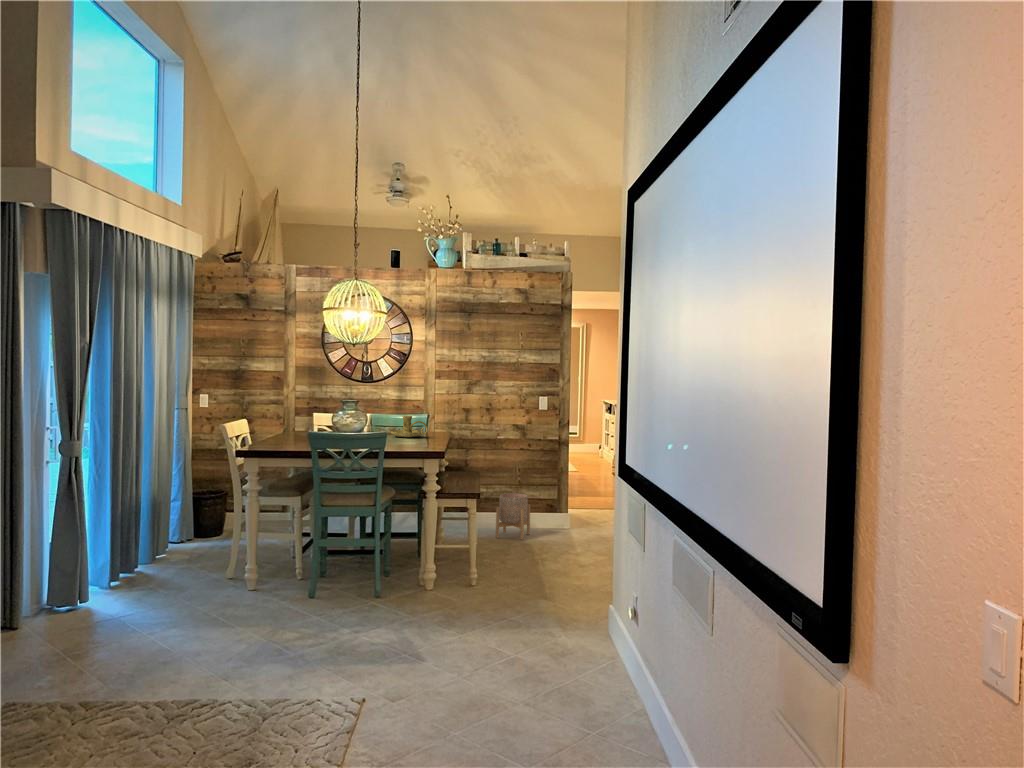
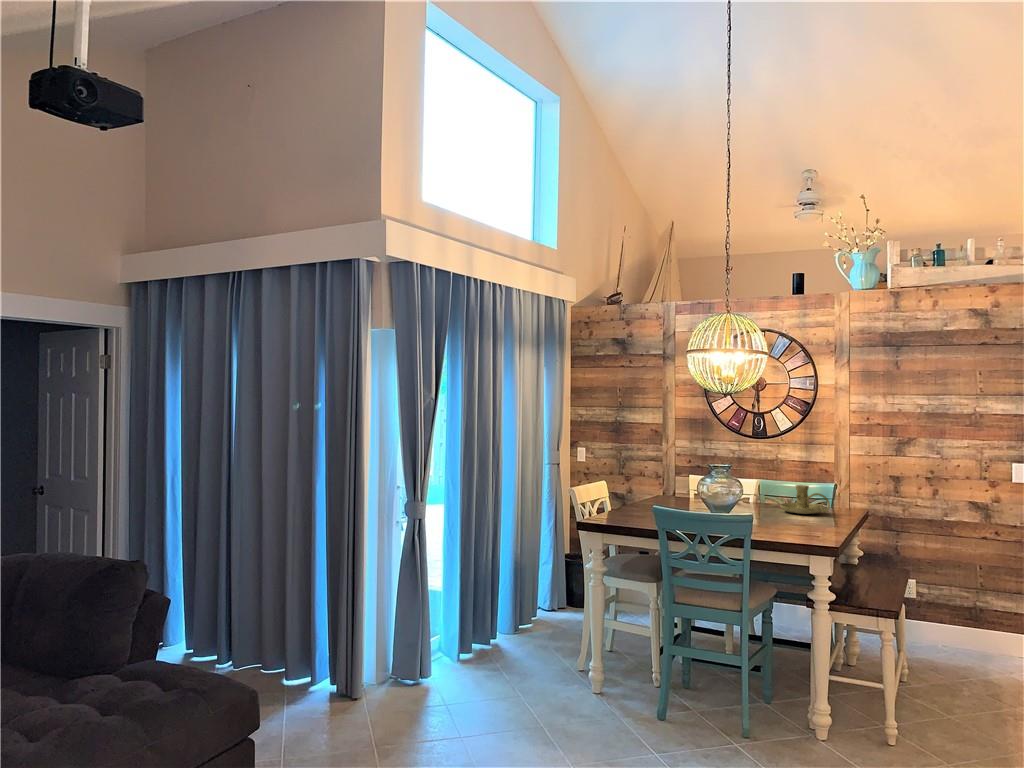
planter: present [496,493,530,540] -> none [943,598,1001,671]

